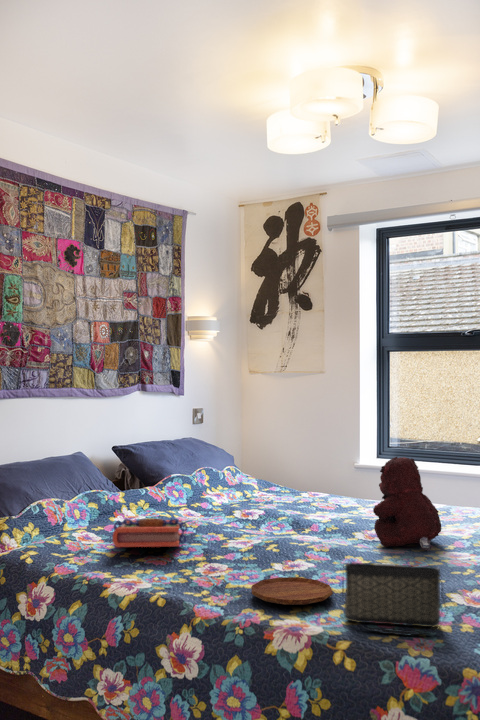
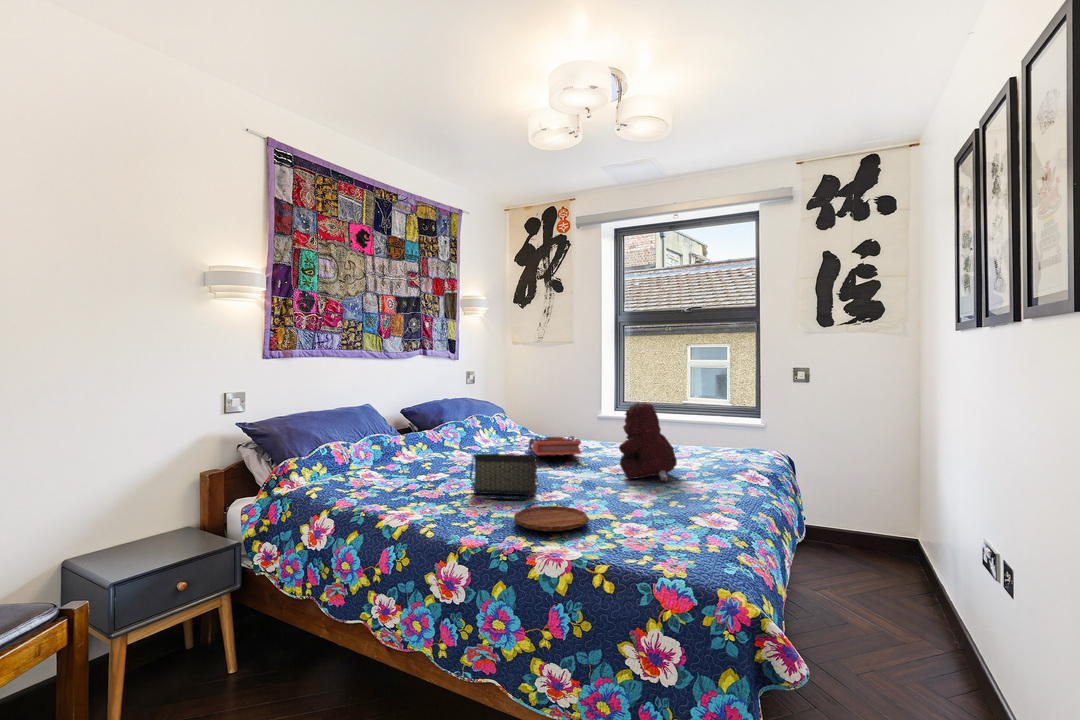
book: present [112,518,187,547] -> present [528,436,581,457]
handbag: present [343,562,448,635] -> present [470,454,538,500]

